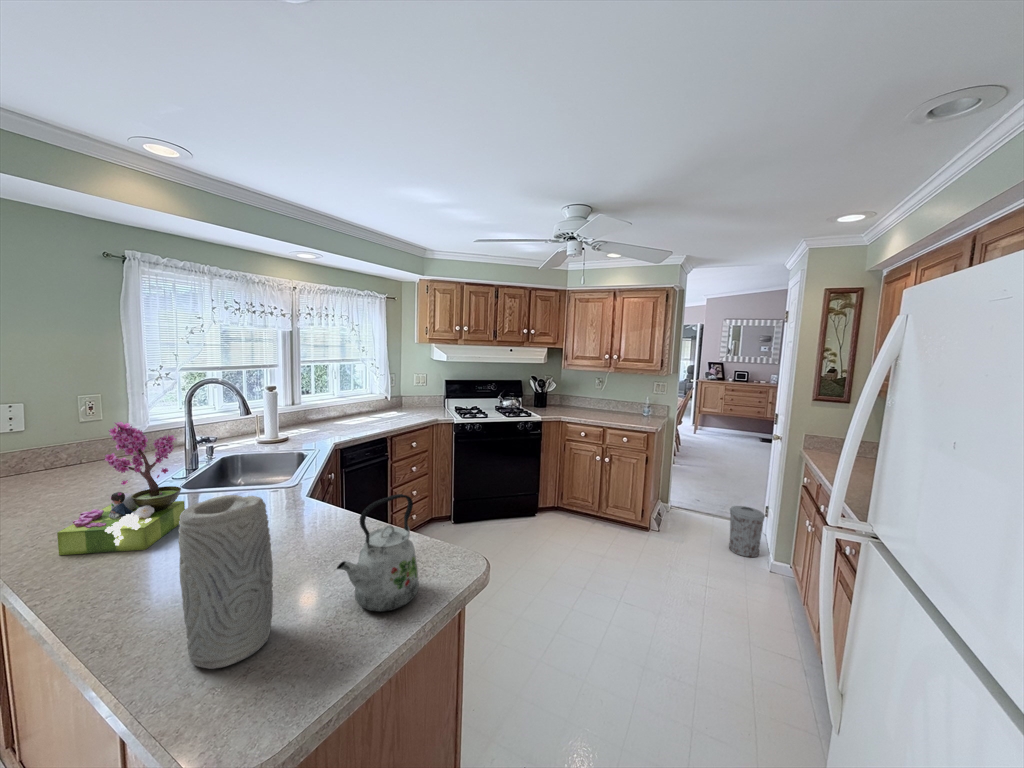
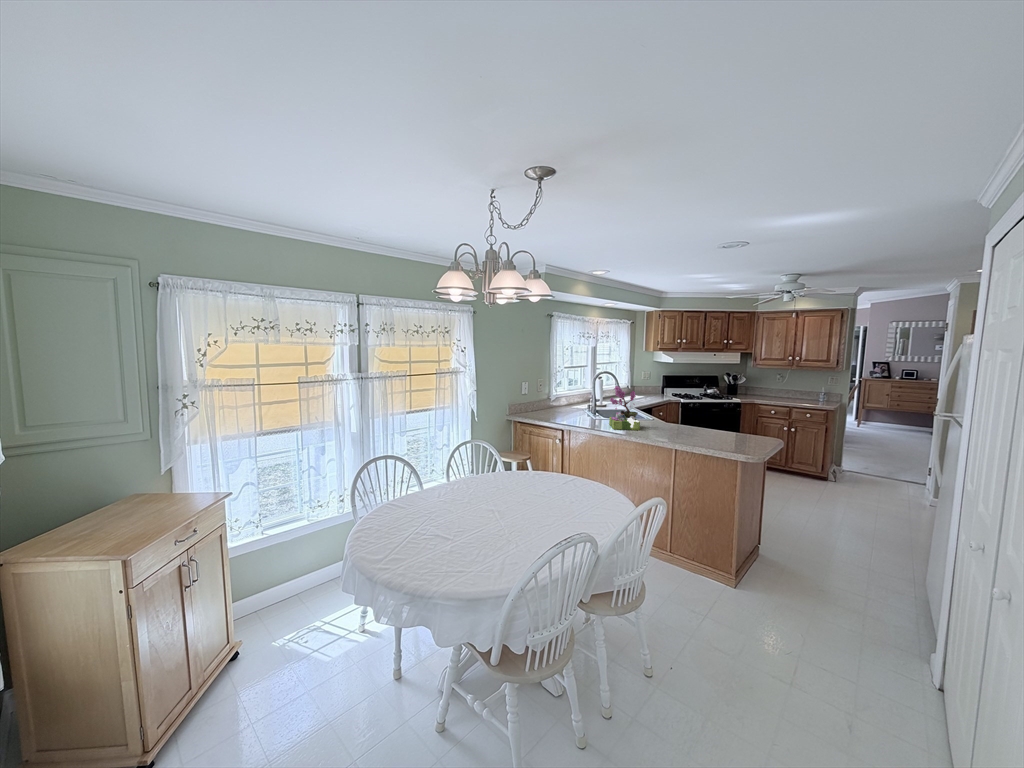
kettle: present [337,494,419,612] -> none [742,407,766,443]
vase: present [178,495,273,669] -> none [708,401,732,446]
trash can: present [729,506,765,557] -> none [896,464,928,499]

